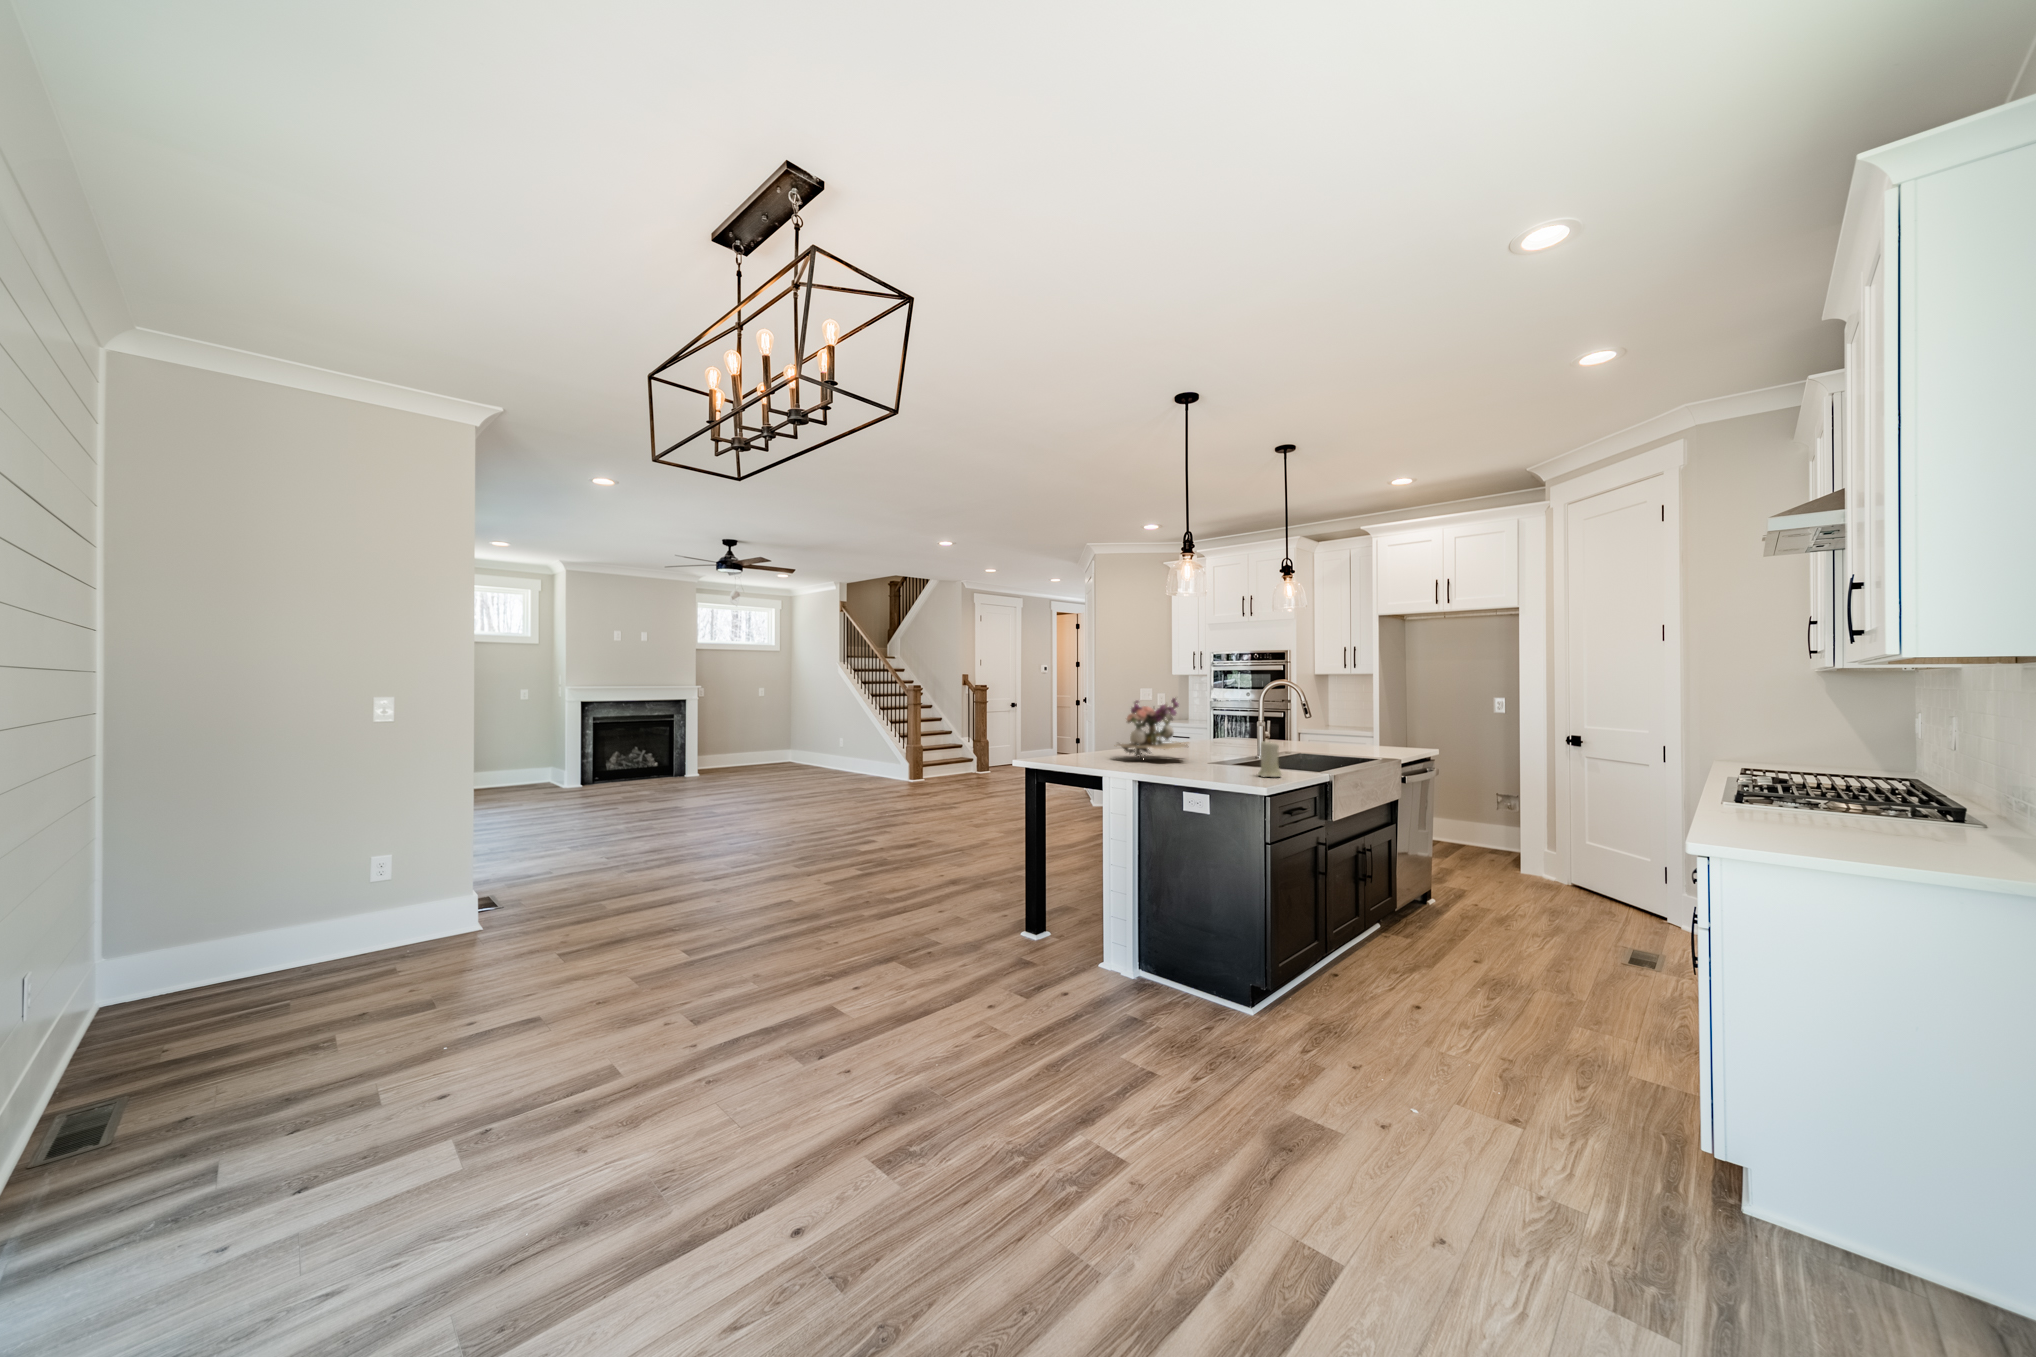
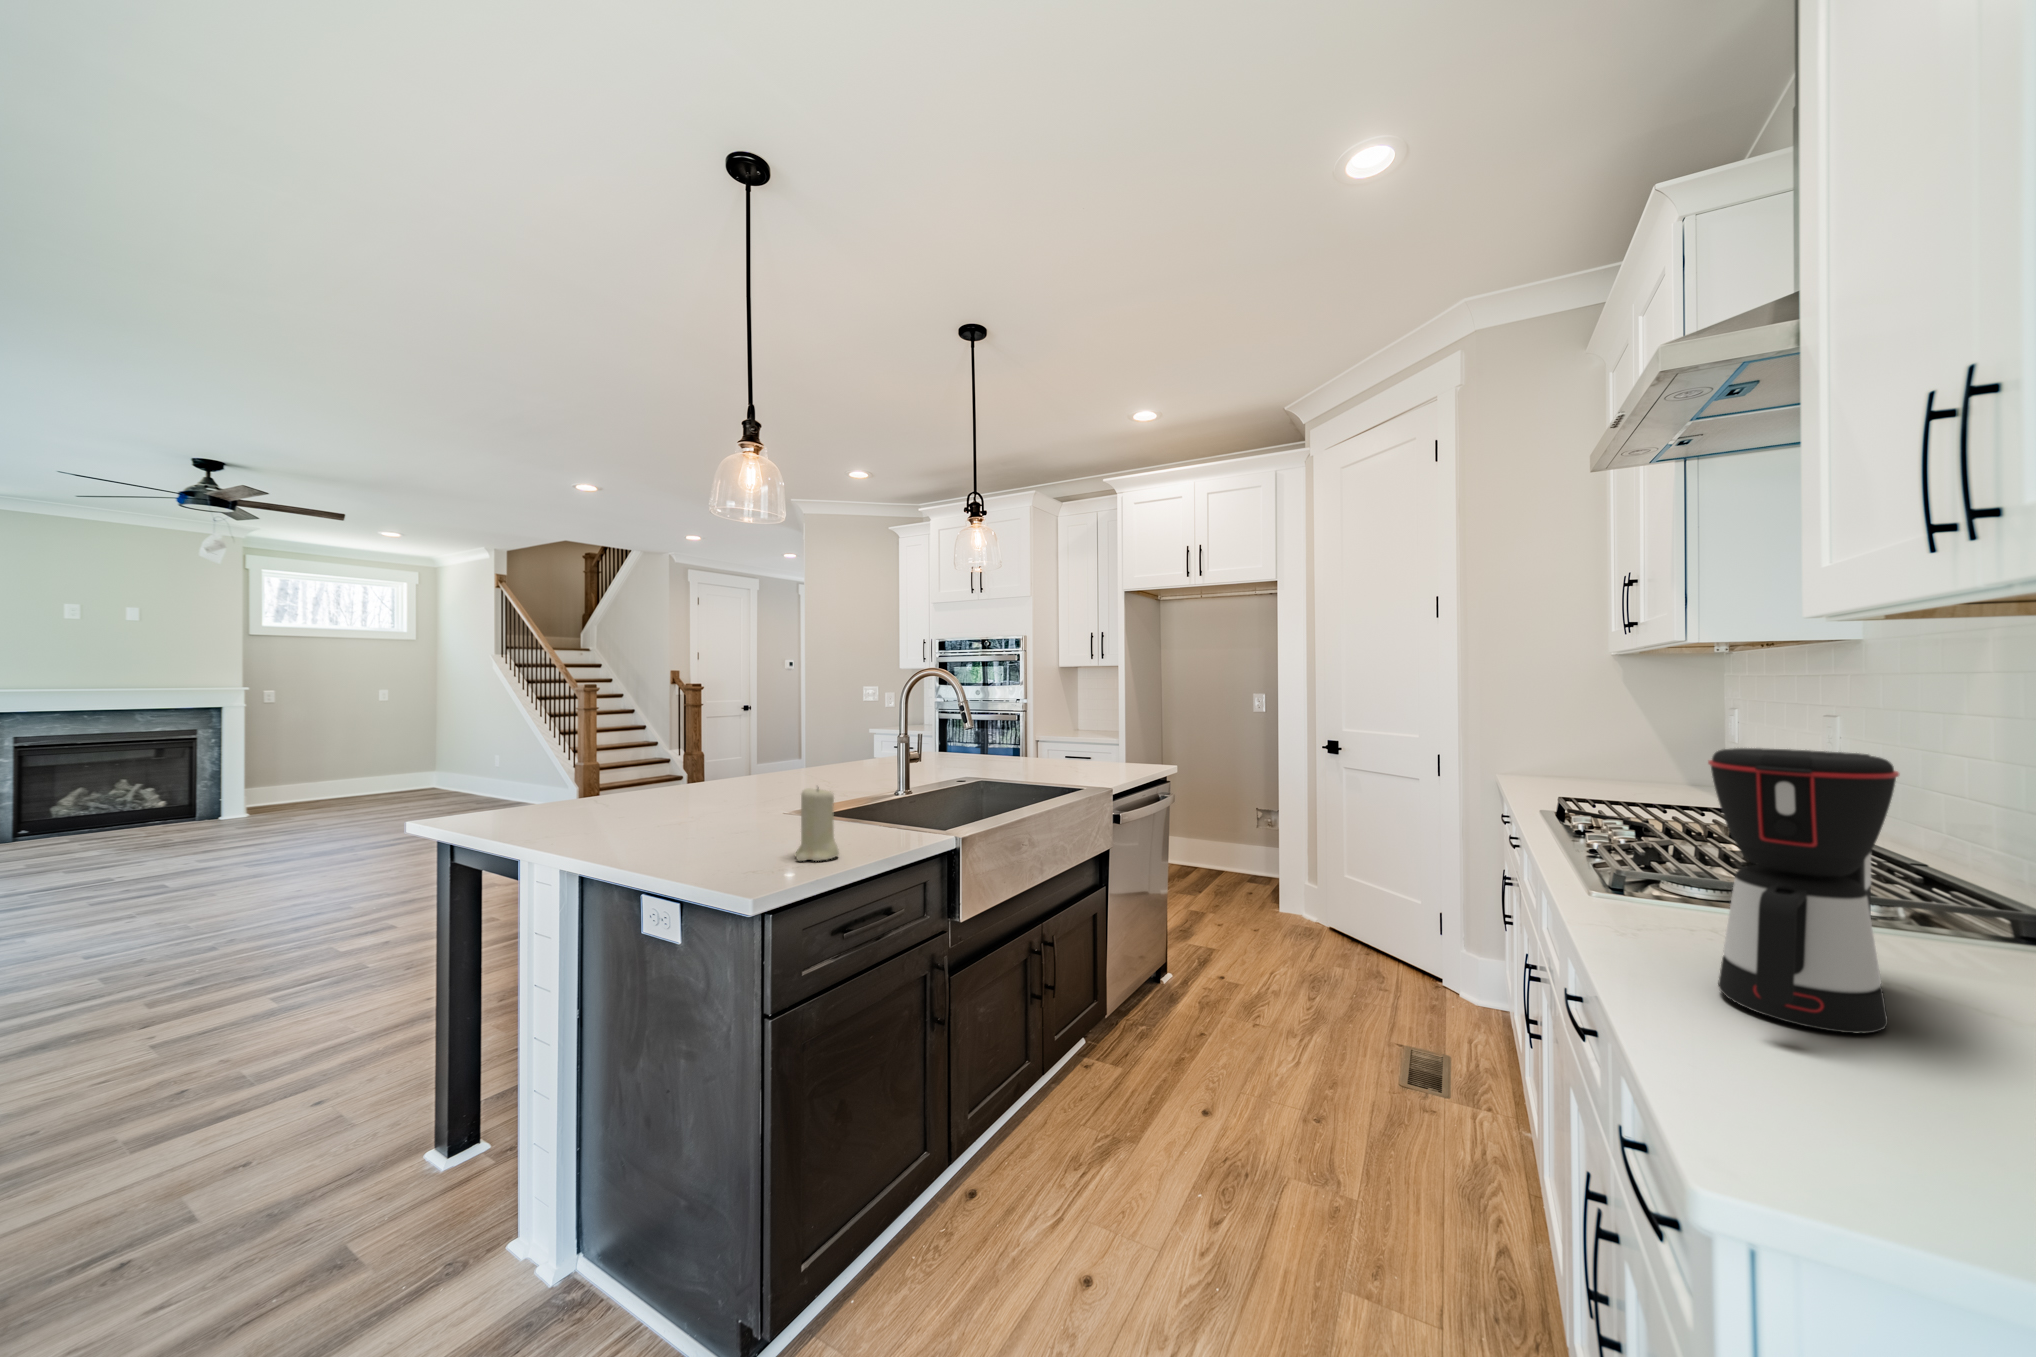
flower arrangement: present [1114,698,1187,758] -> none [597,699,758,815]
coffee maker: none [1769,720,1860,835] -> present [1708,748,1899,1034]

